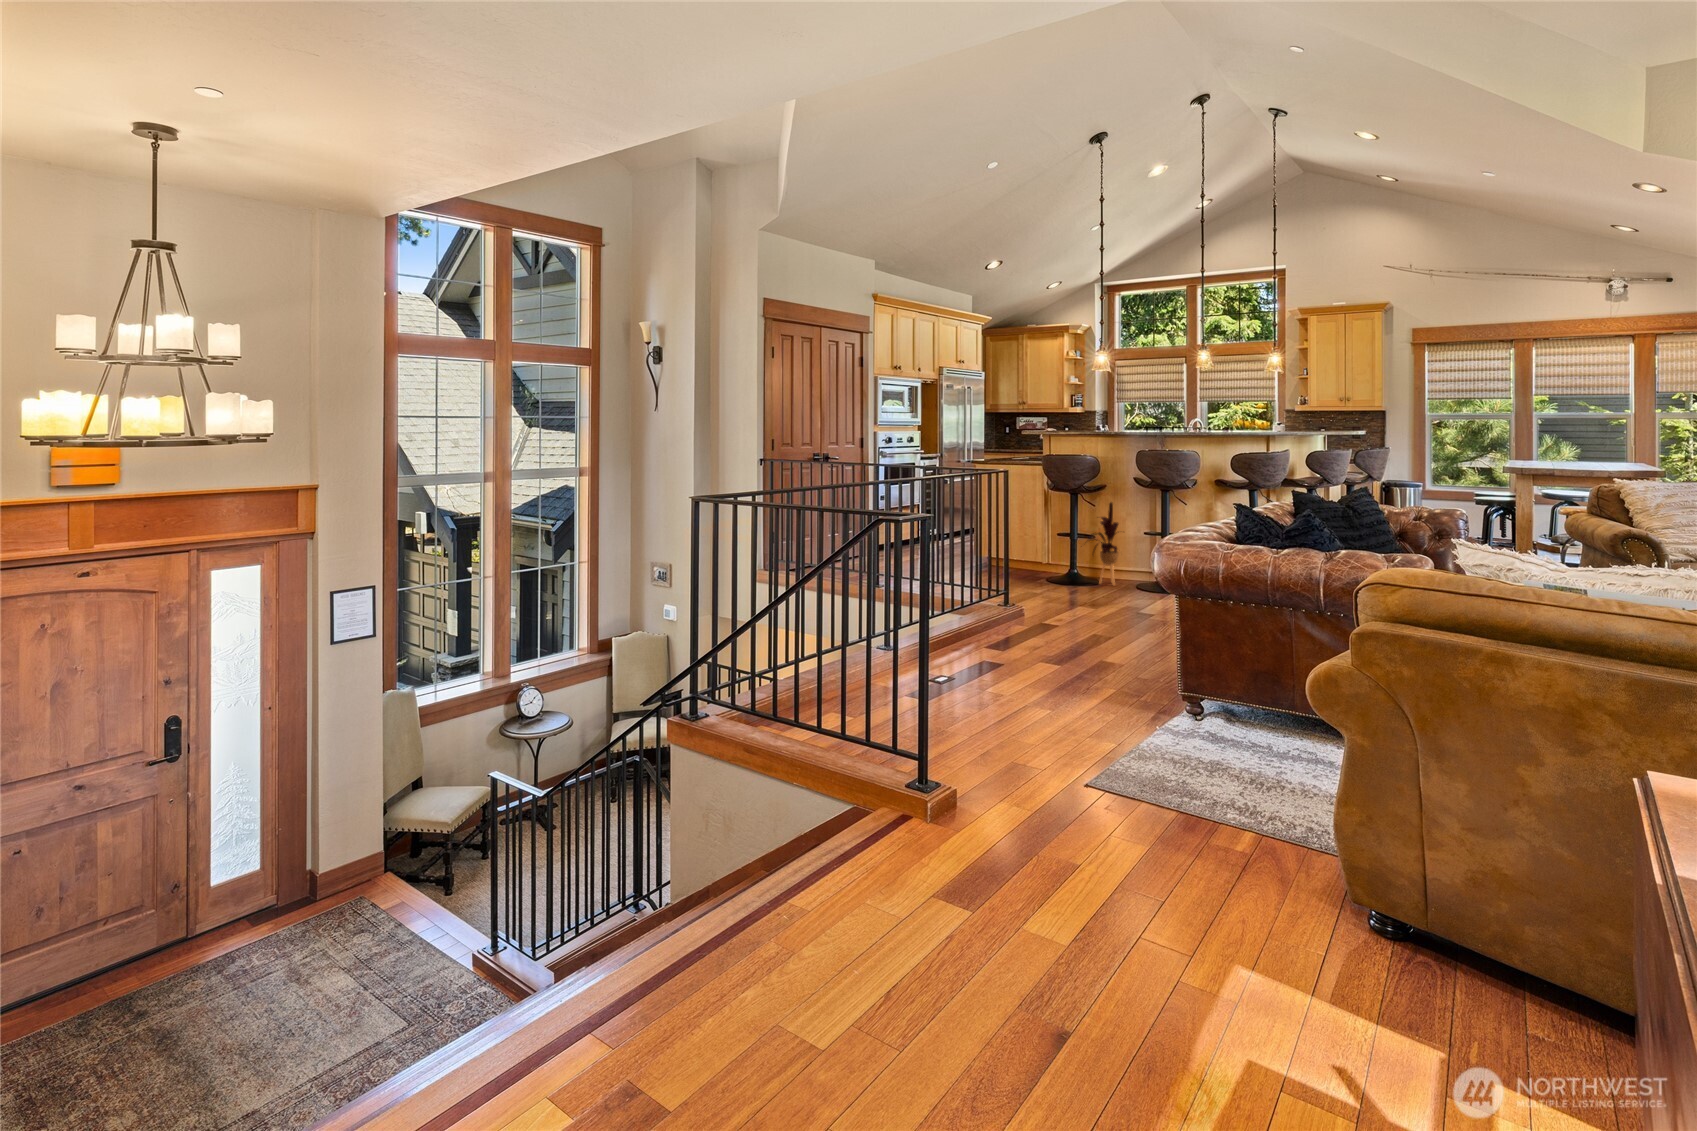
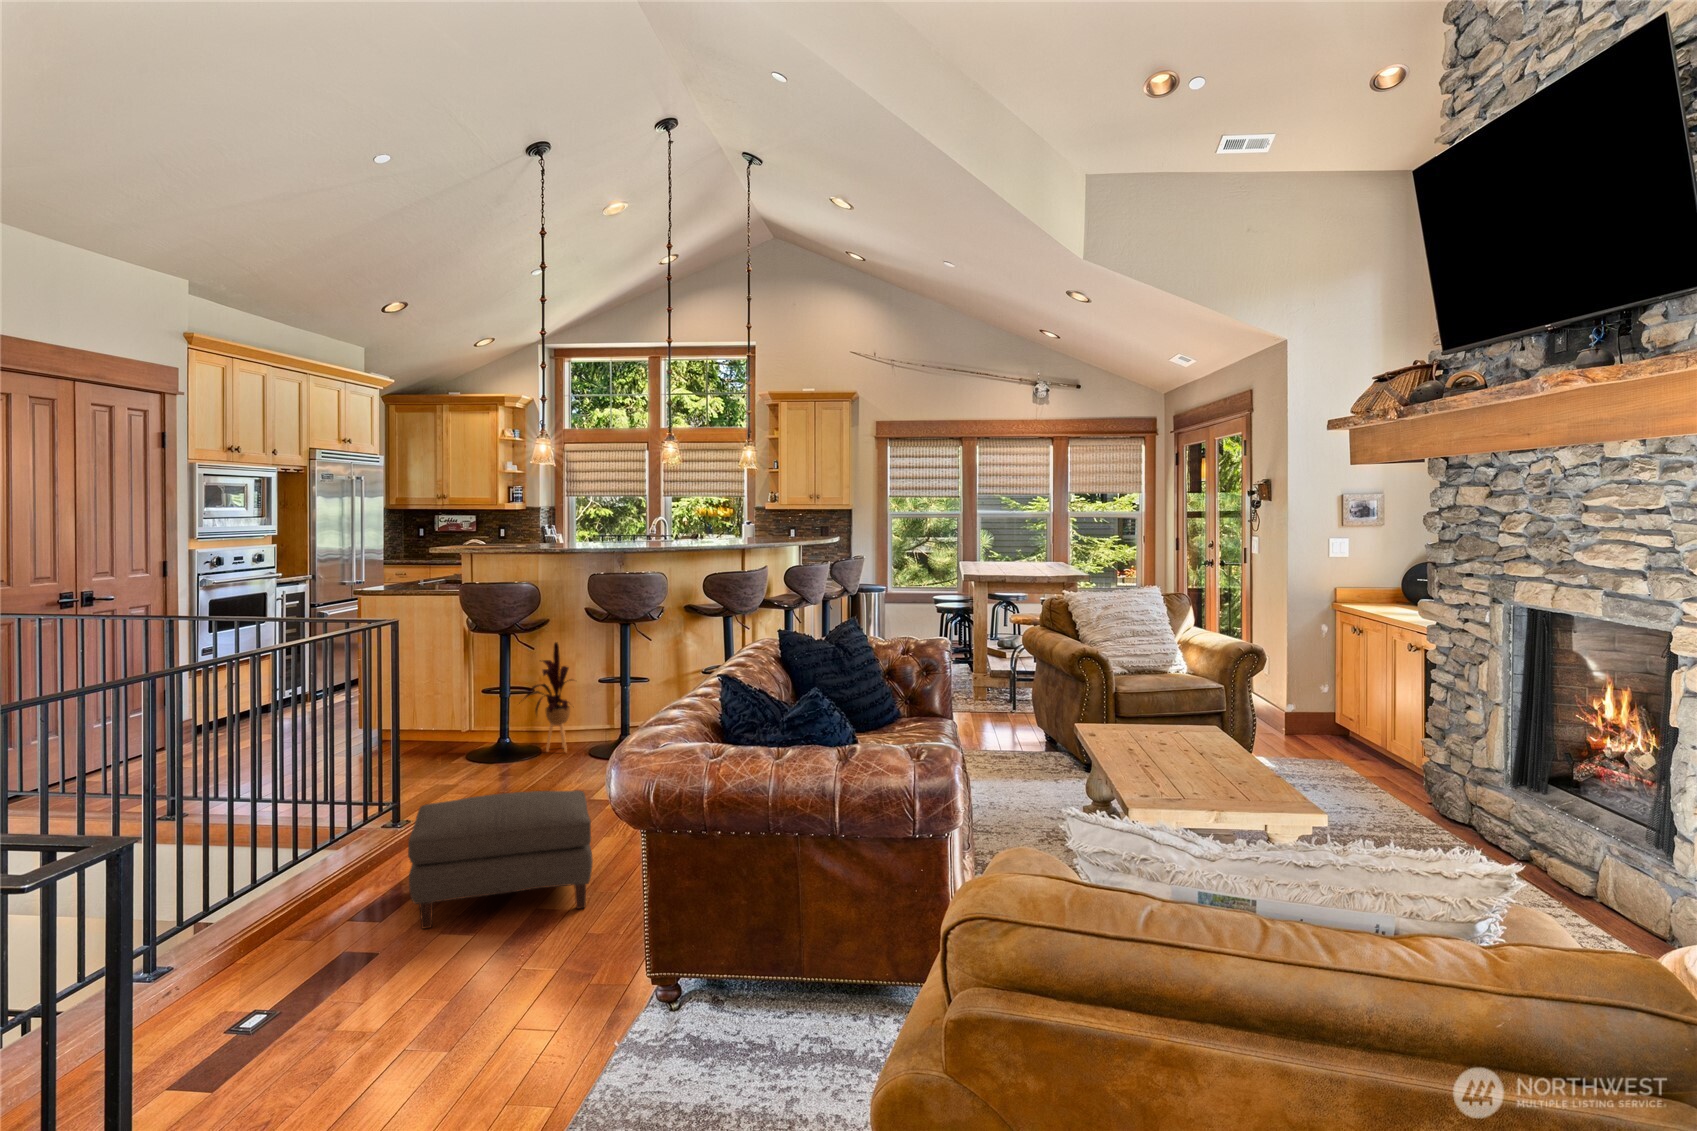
ottoman: none [1023,581,1142,659] -> present [408,790,593,929]

